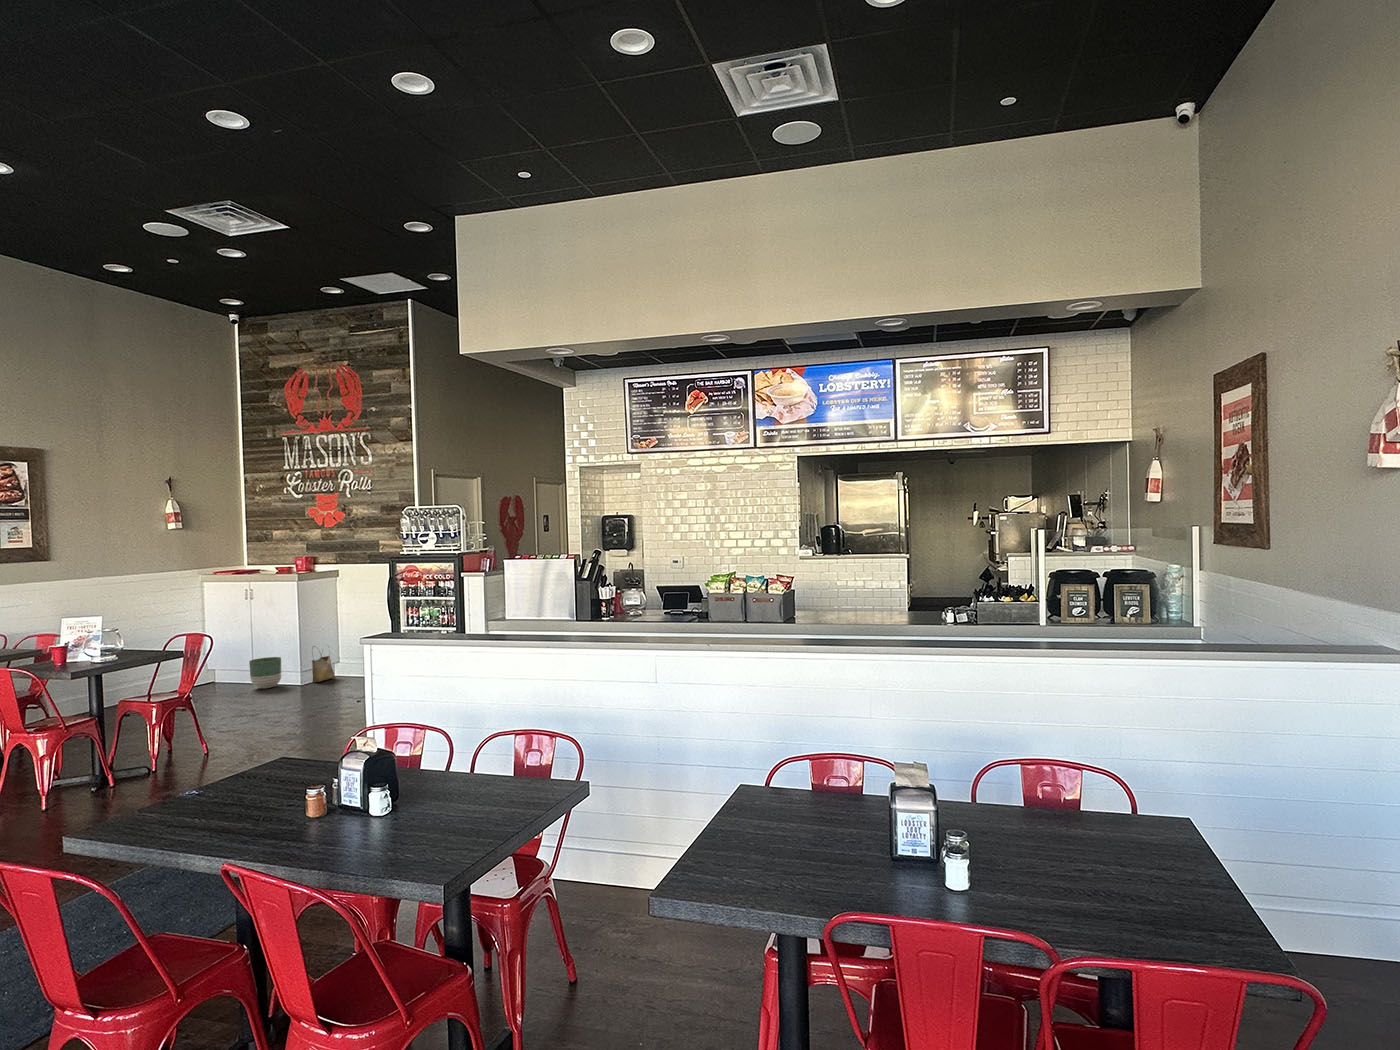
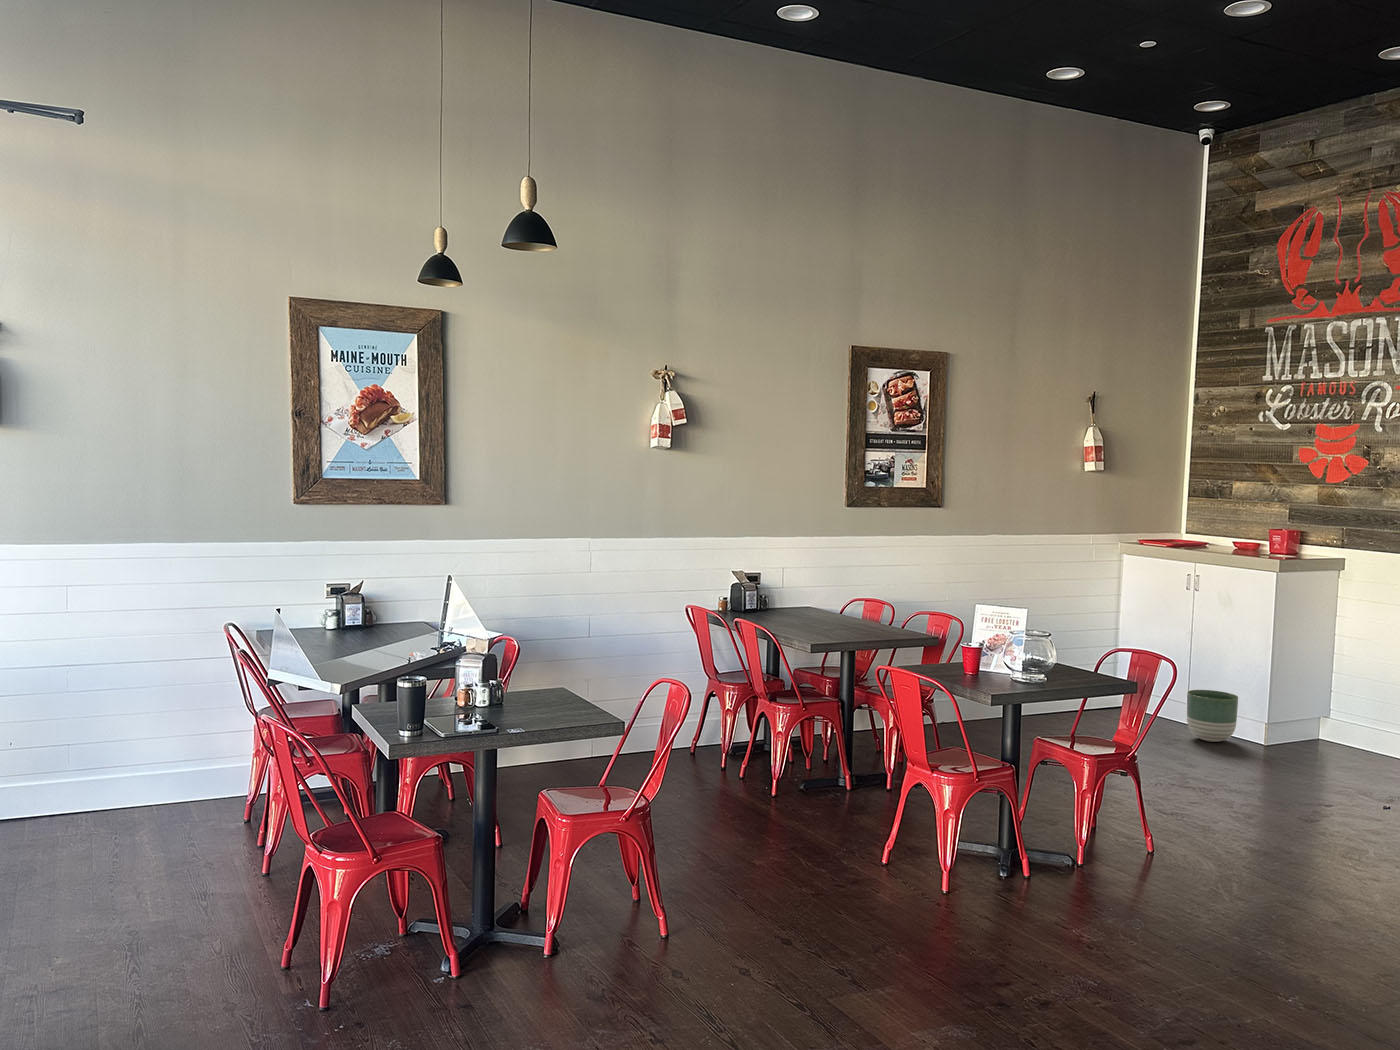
woven basket: present [312,646,334,682] -> none [1287,687,1325,751]

